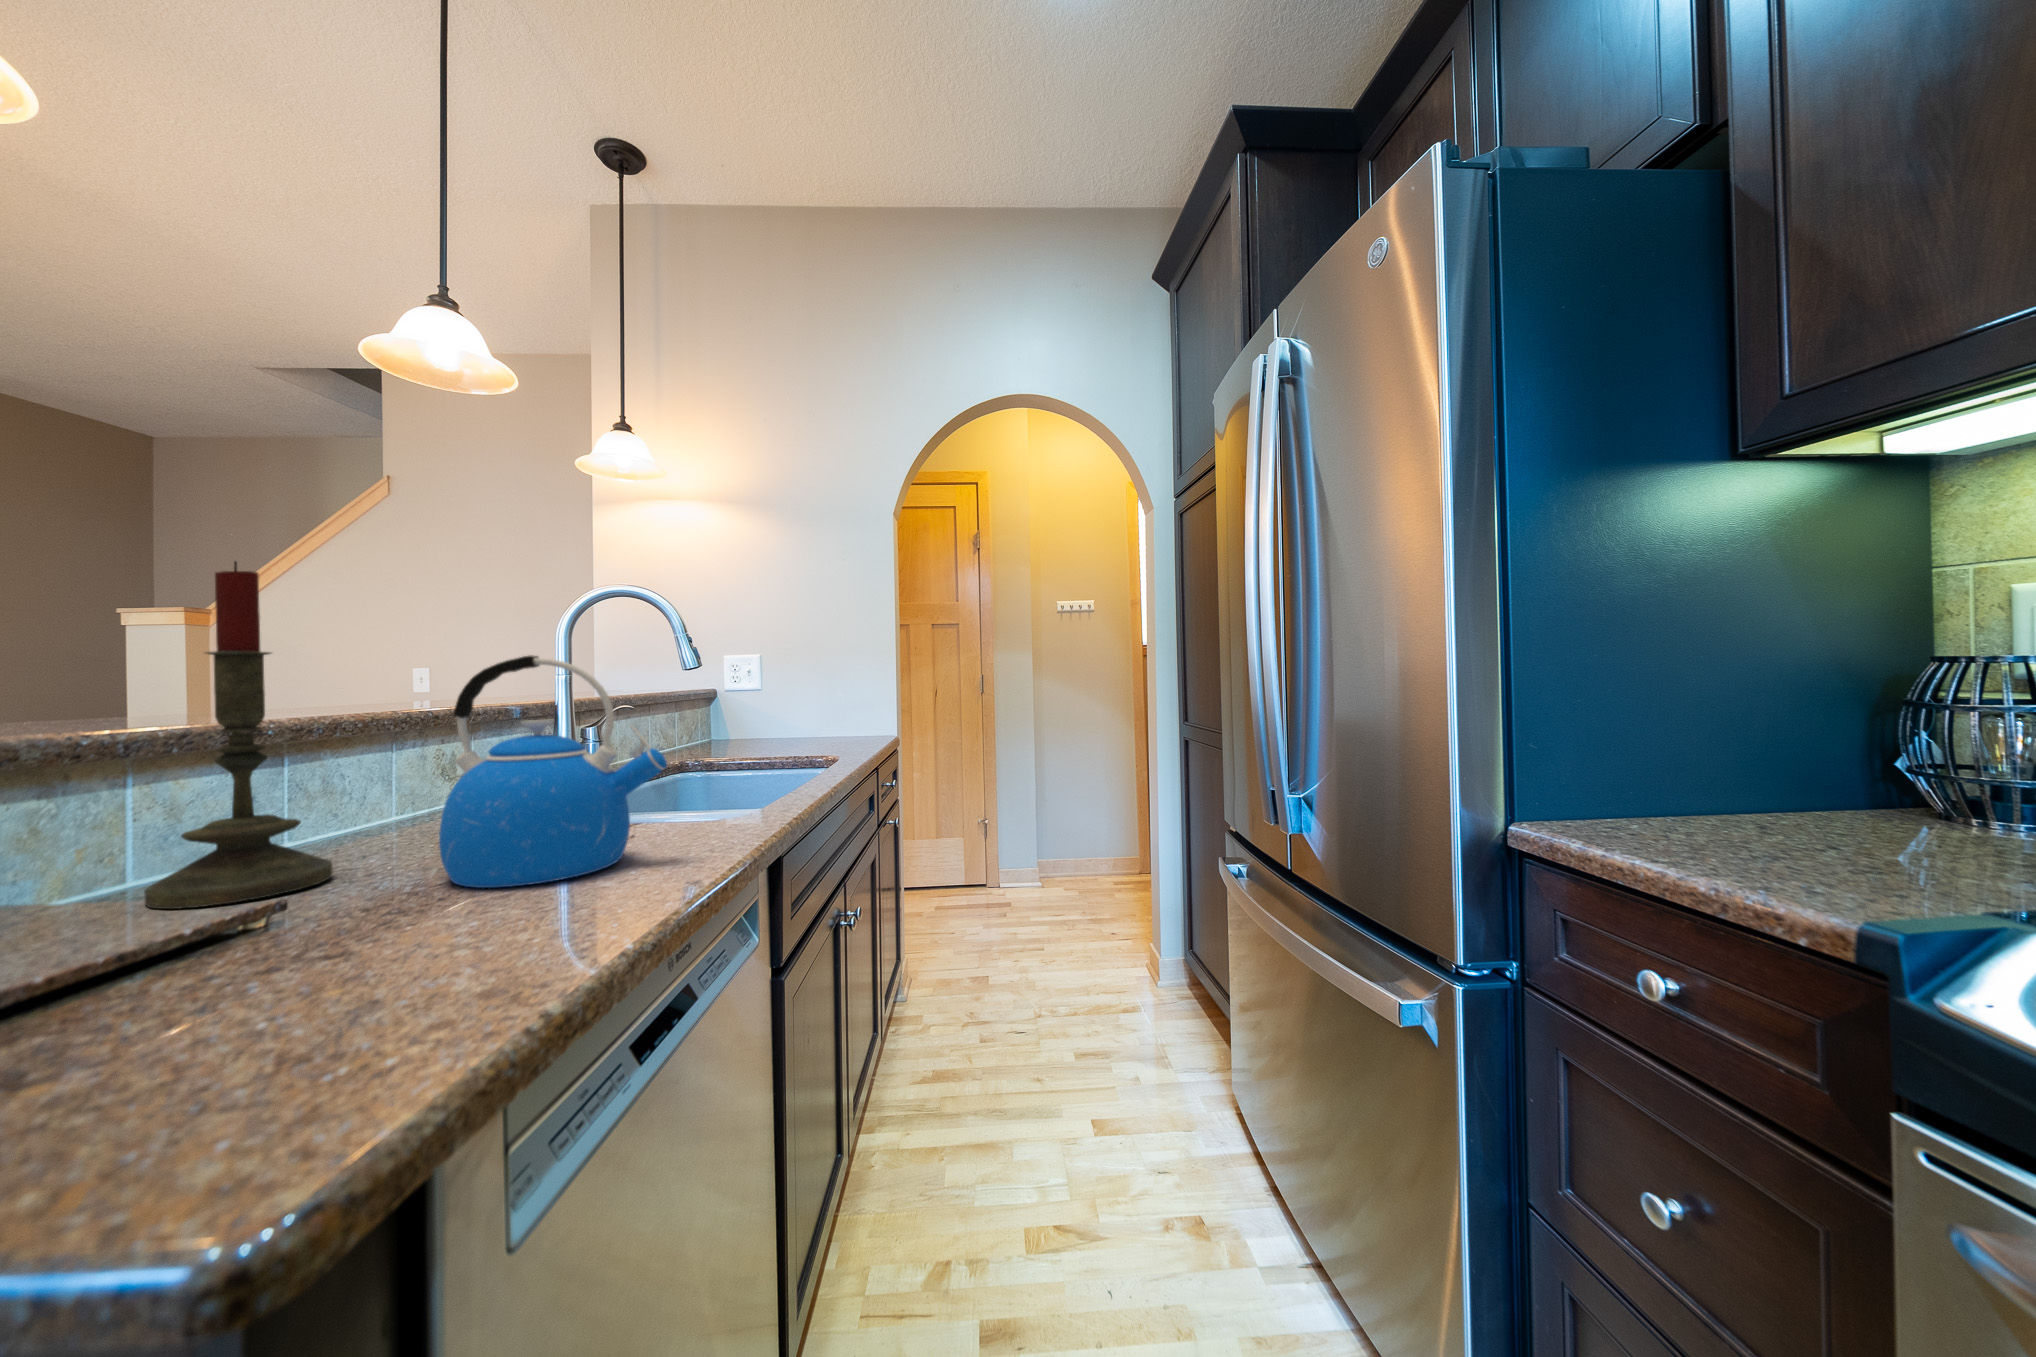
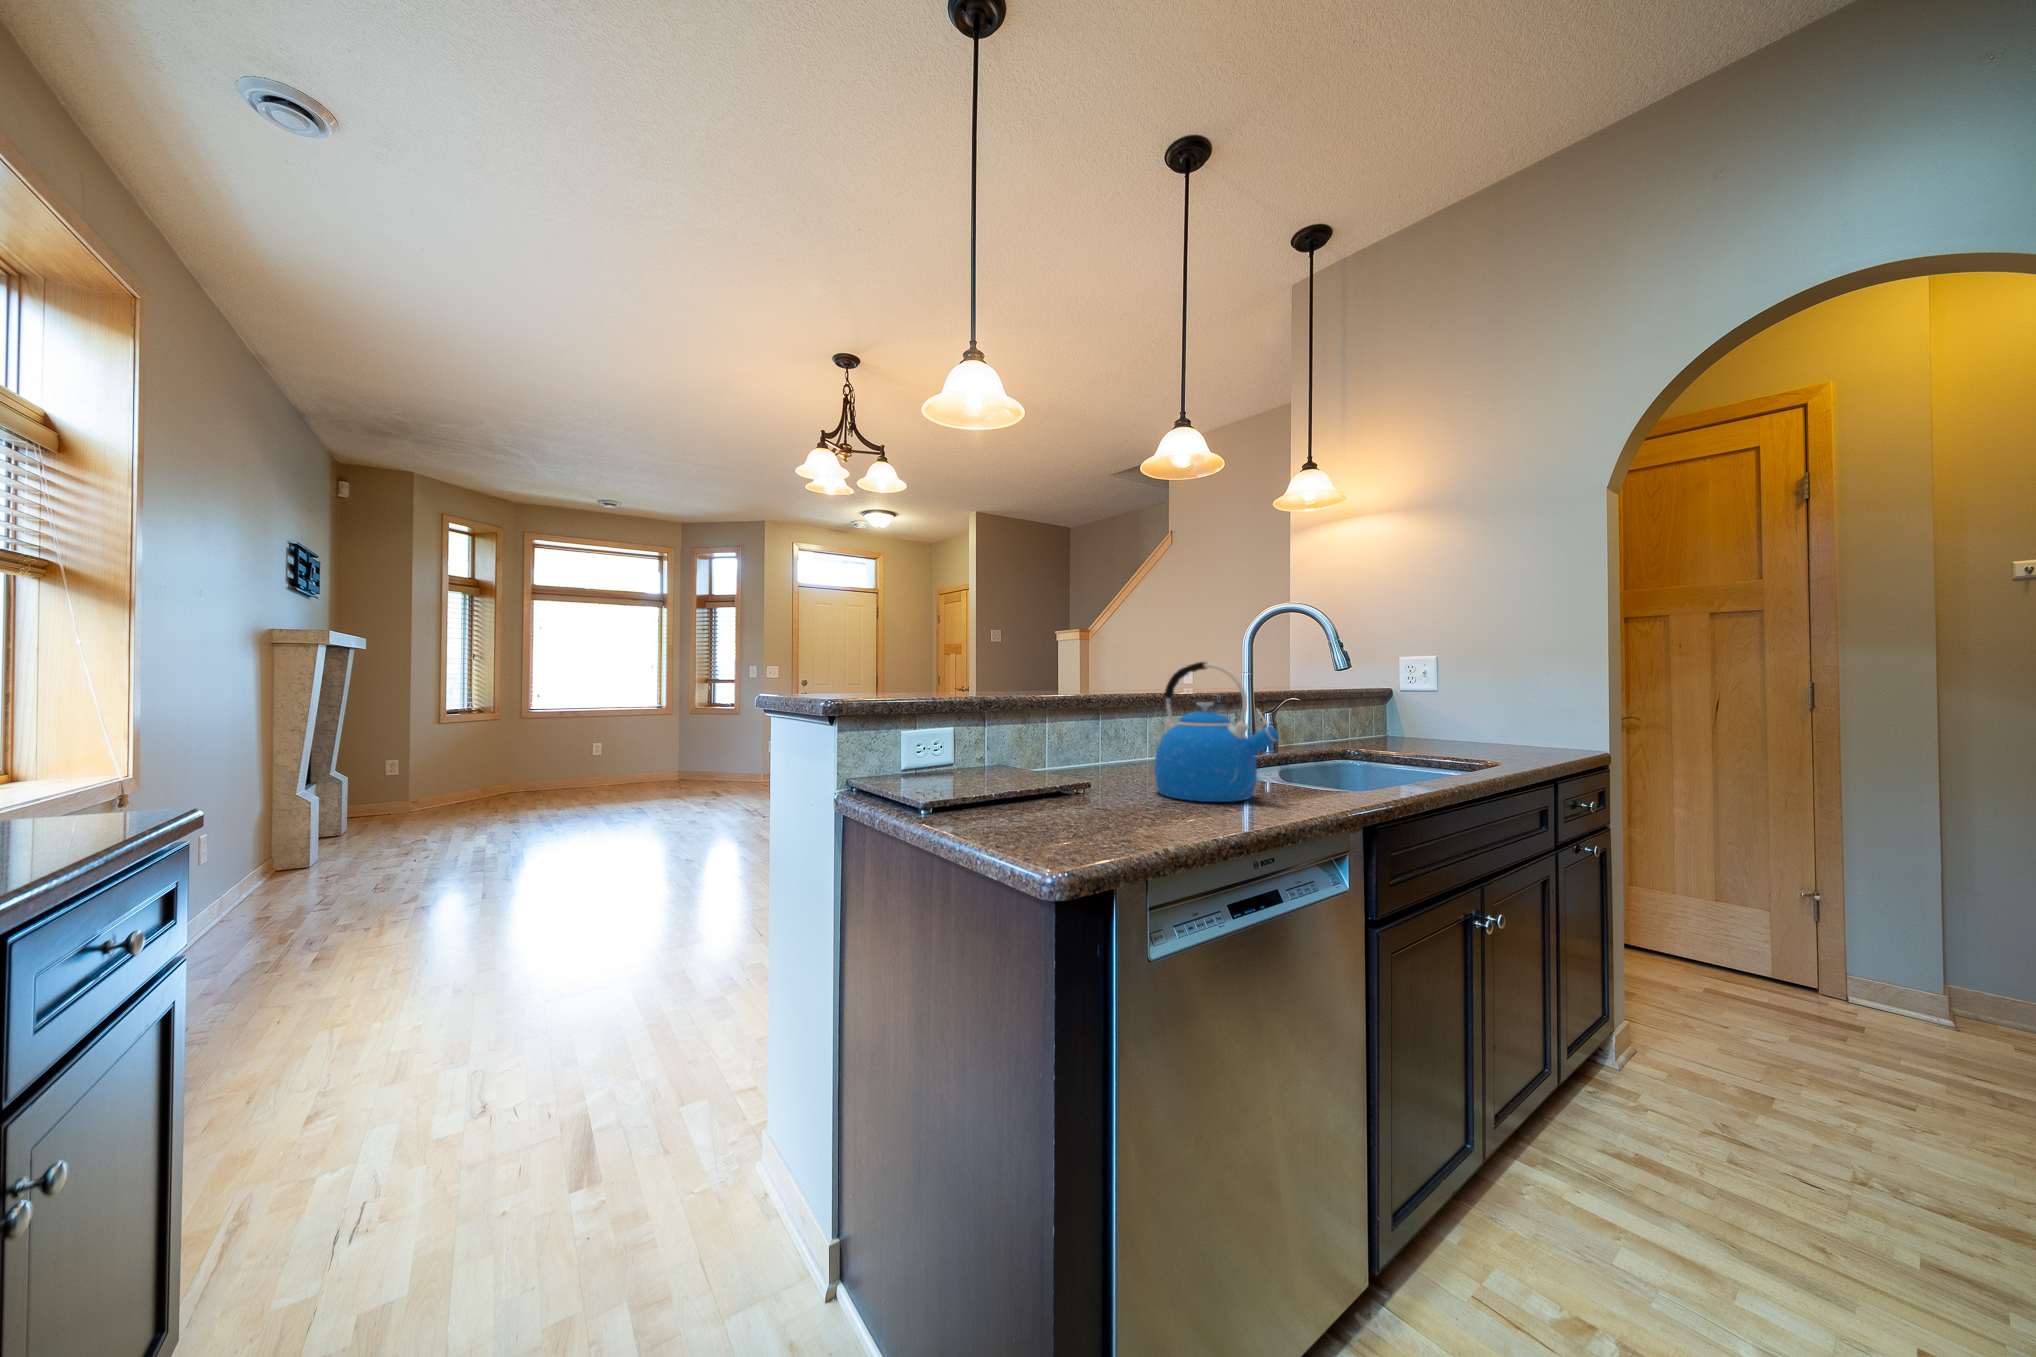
candle: present [145,561,332,909] -> none [1048,614,1113,783]

